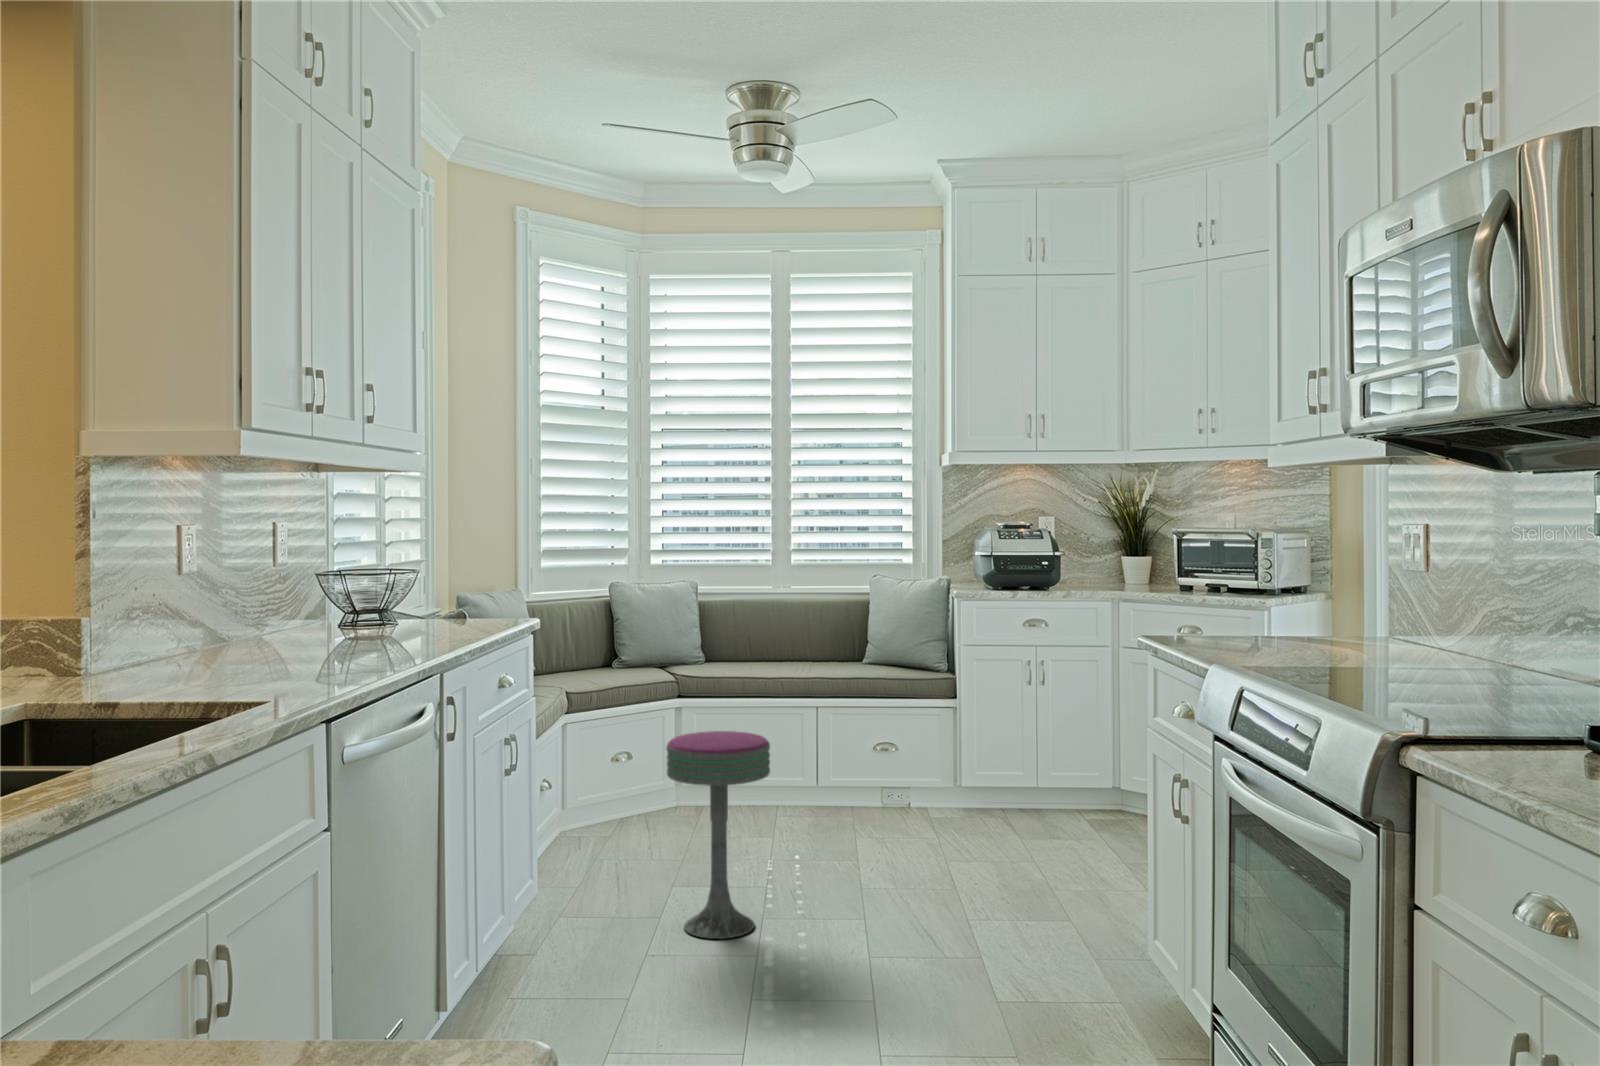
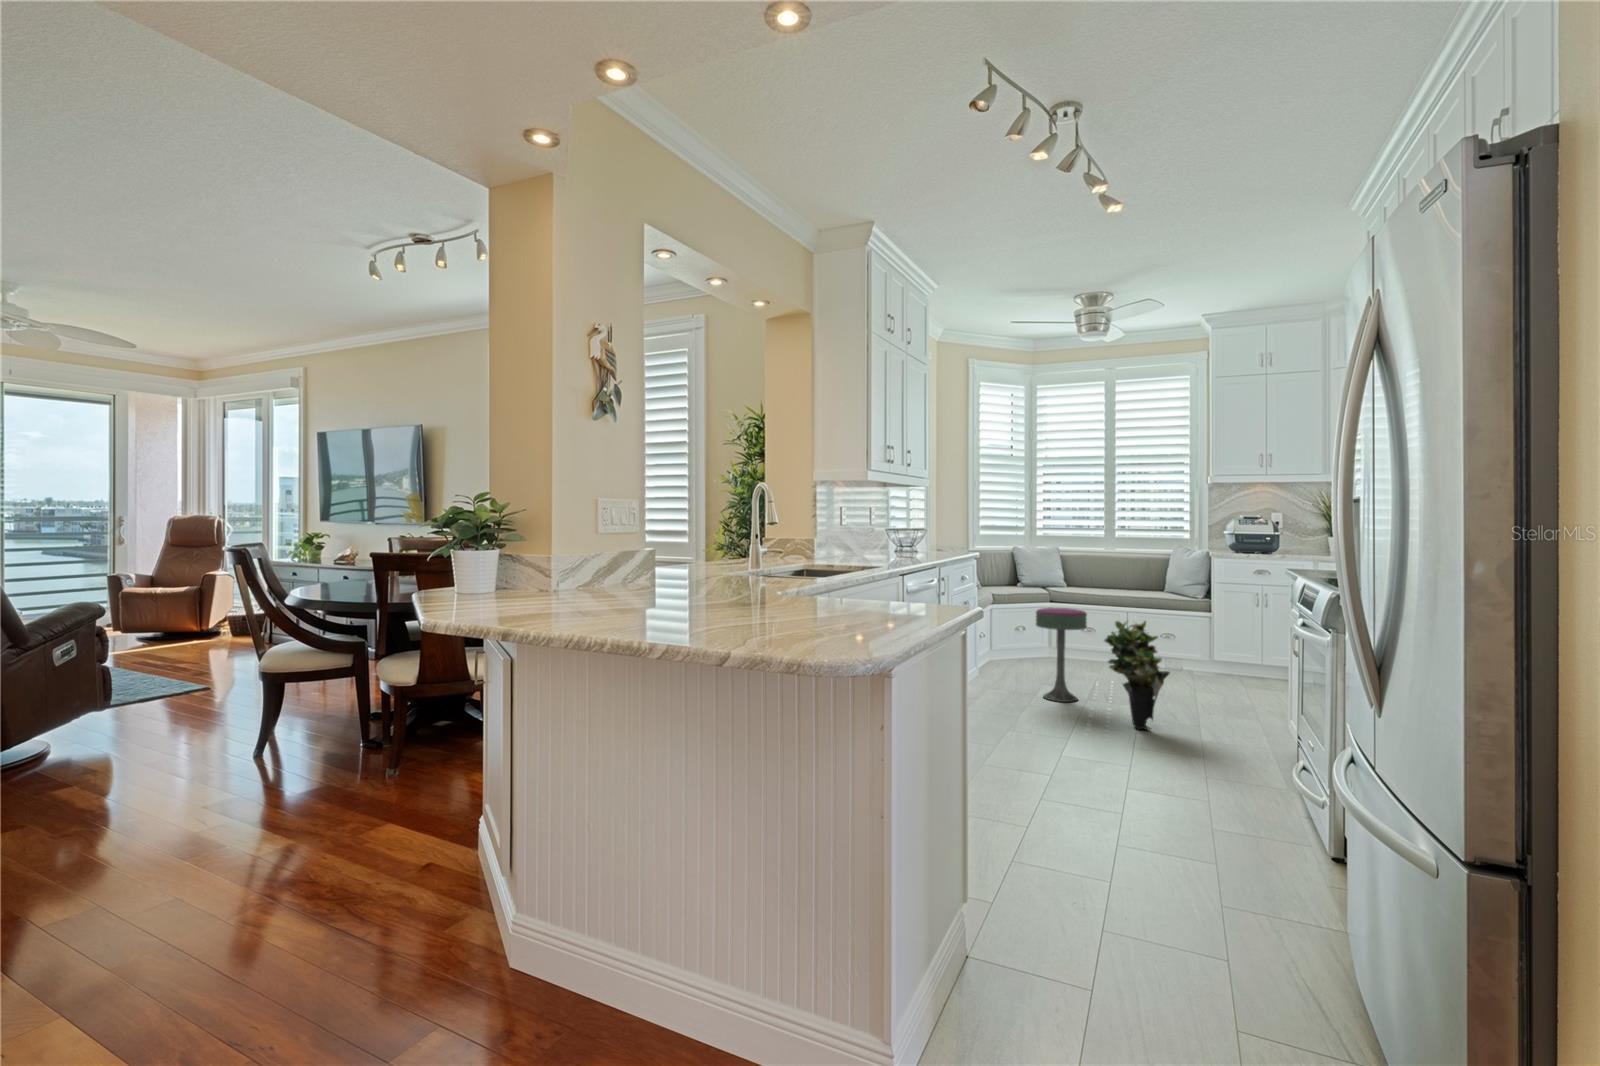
potted plant: none [814,759,945,1003] -> present [1104,621,1170,729]

